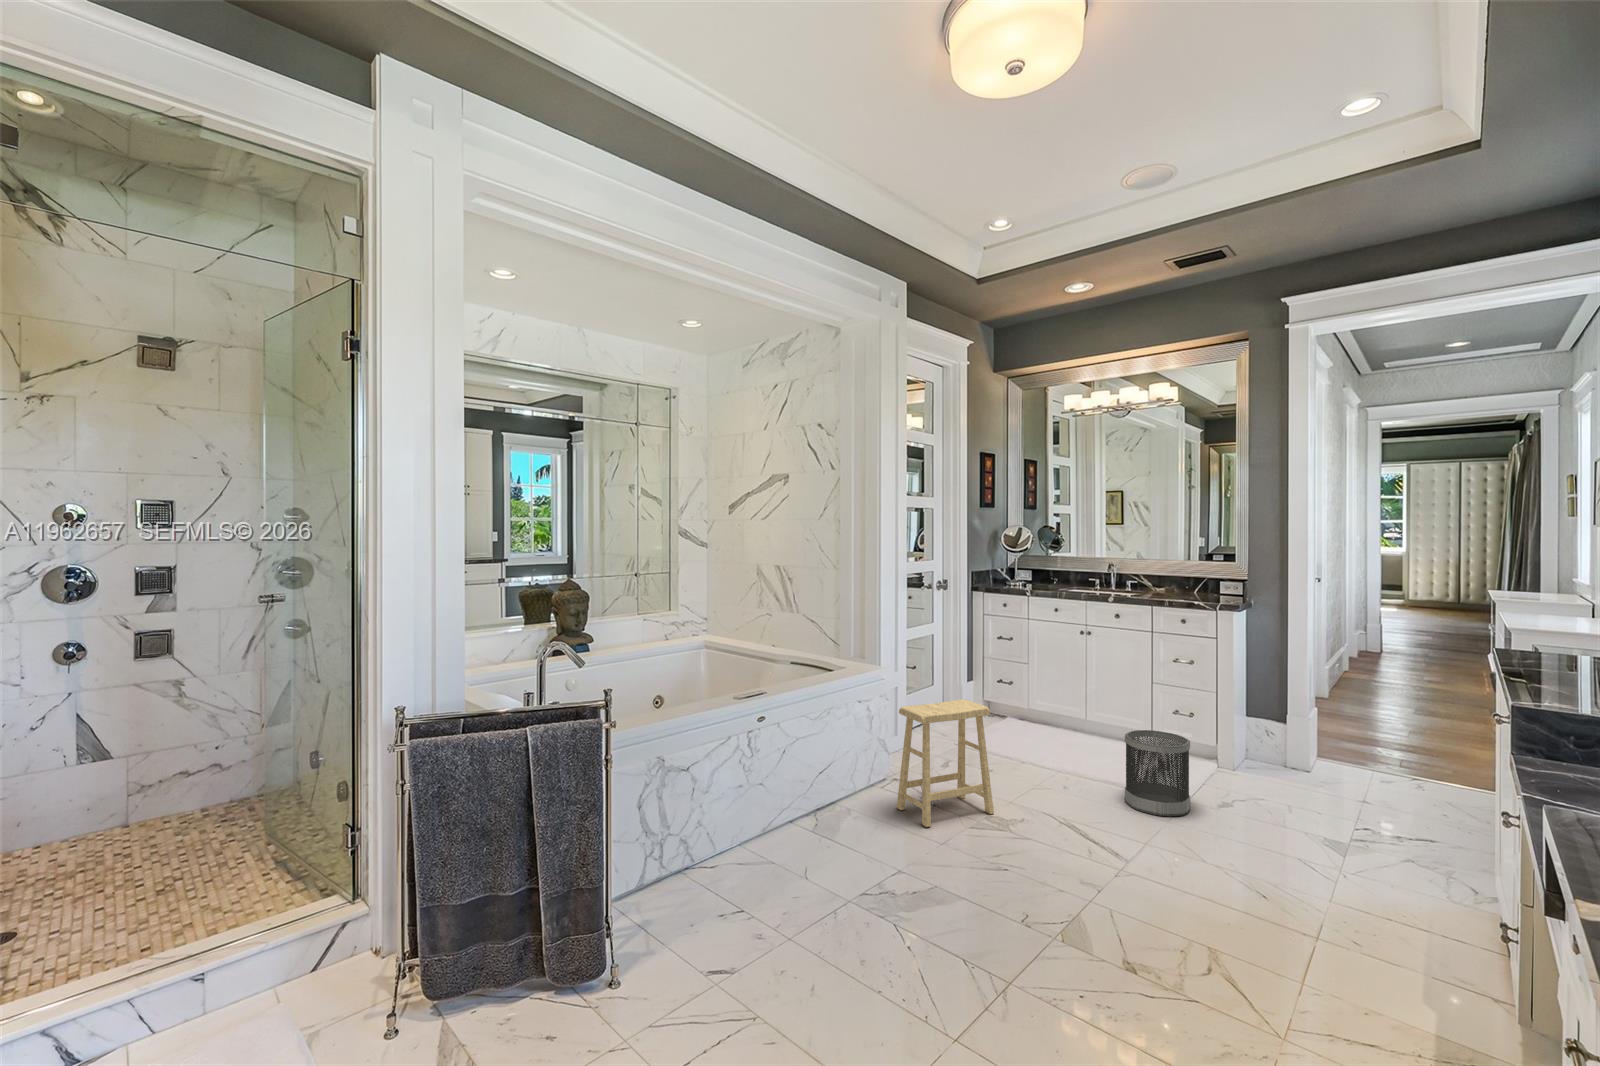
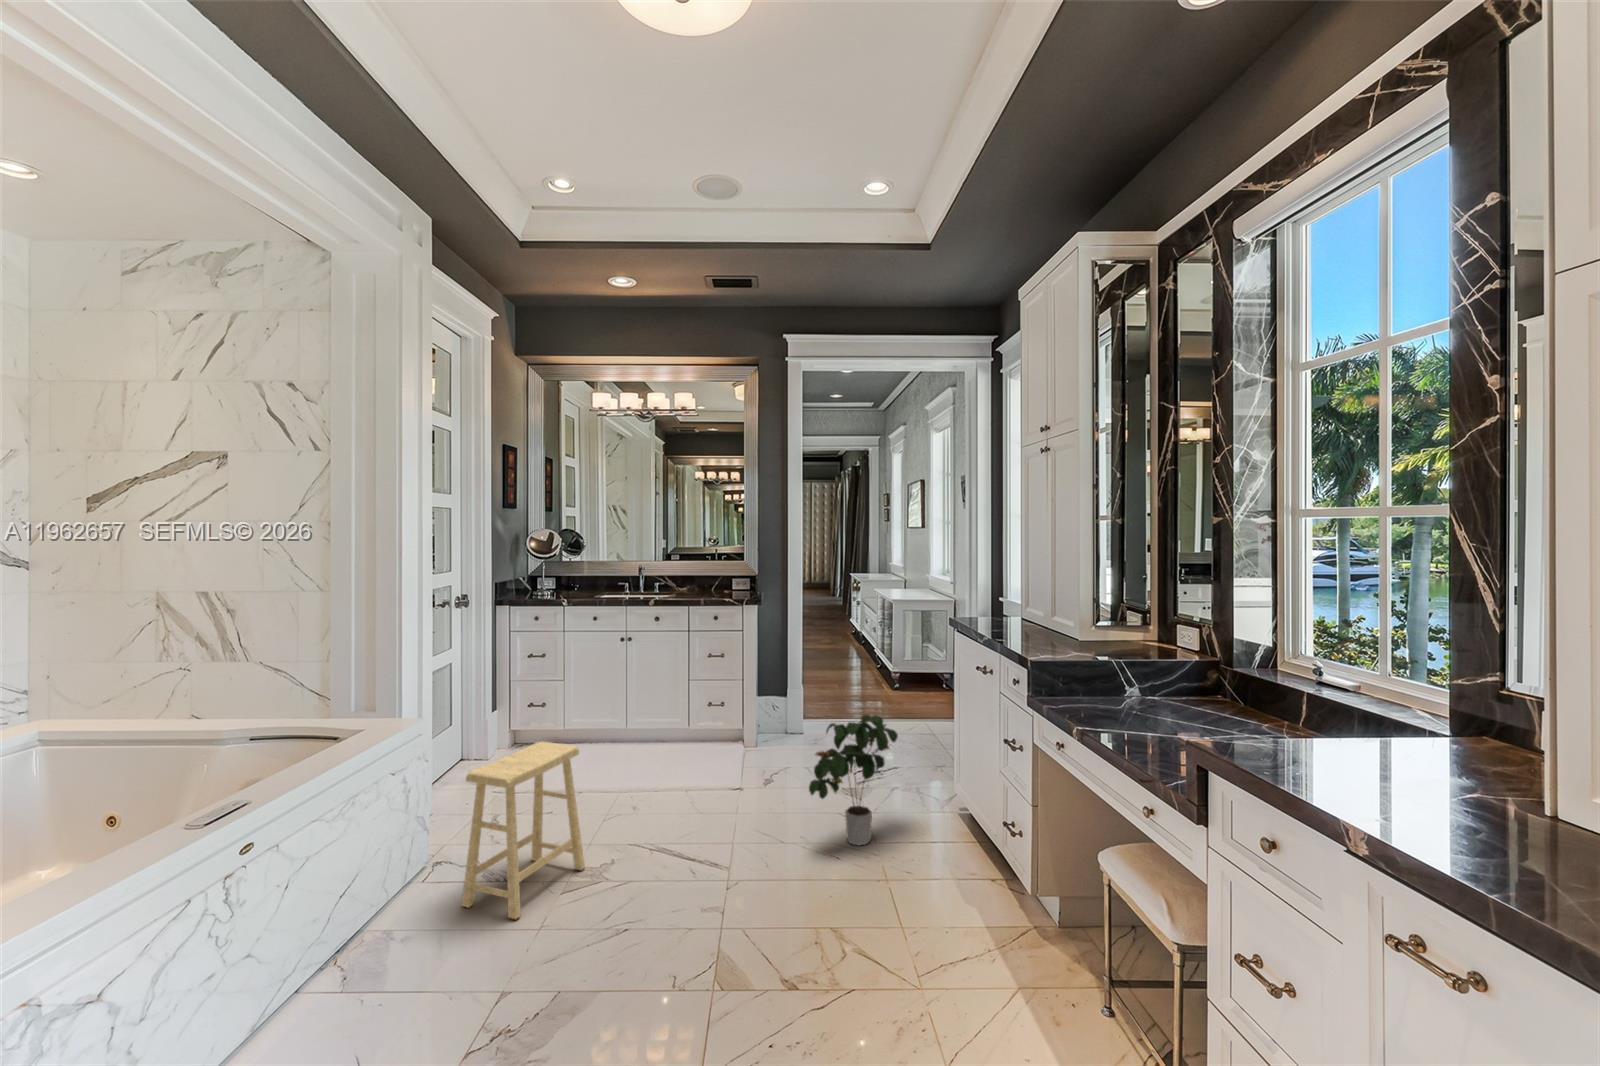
wastebasket: present [1125,730,1190,816] -> none [698,729,754,813]
potted plant: none [1217,737,1363,886] -> present [809,715,898,845]

